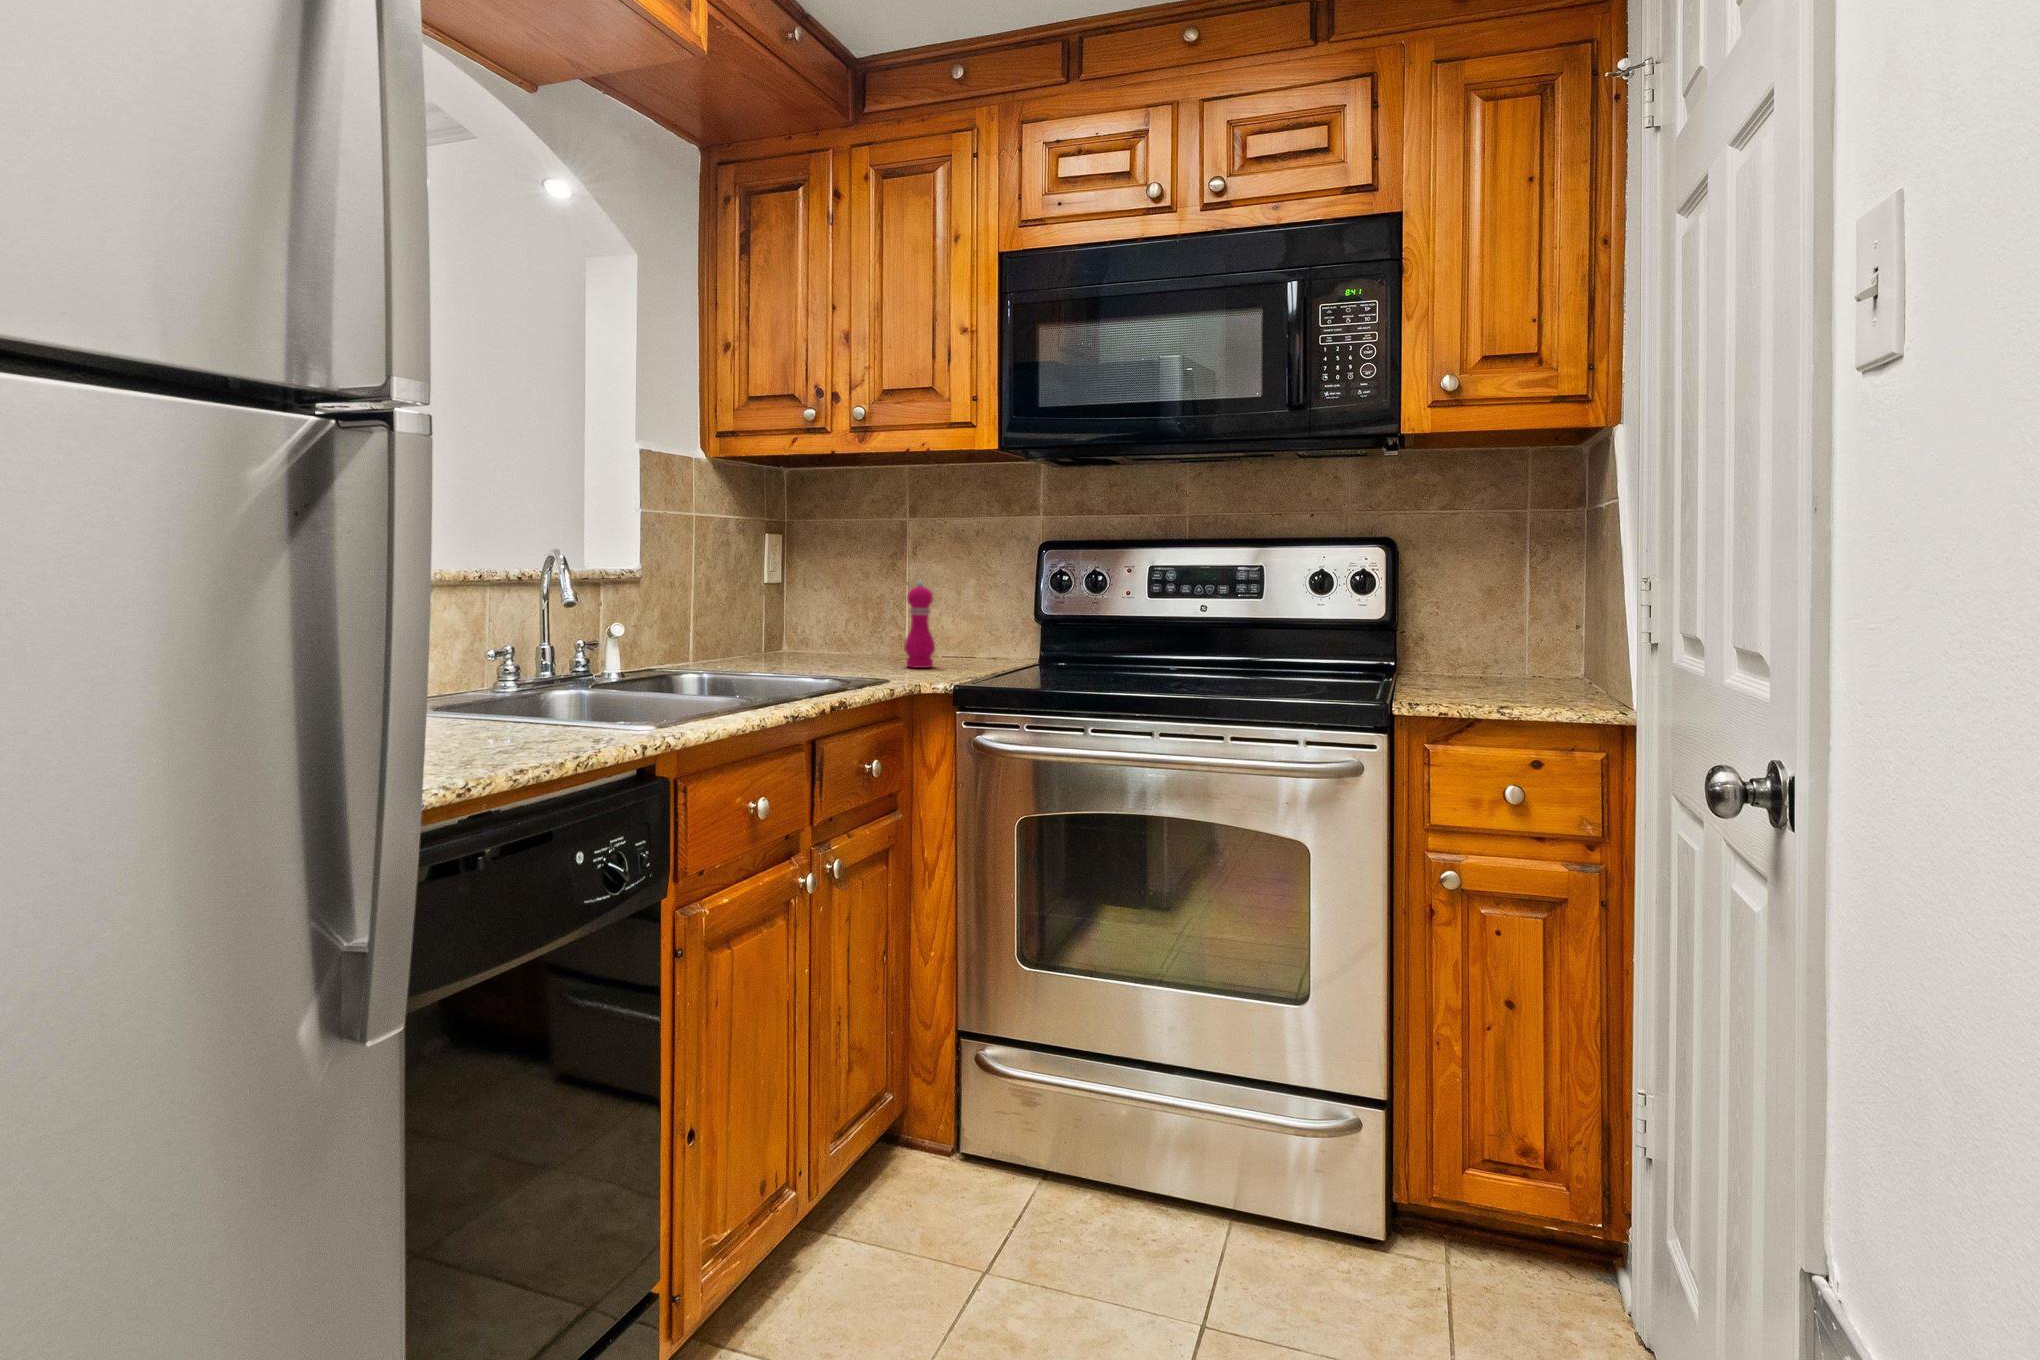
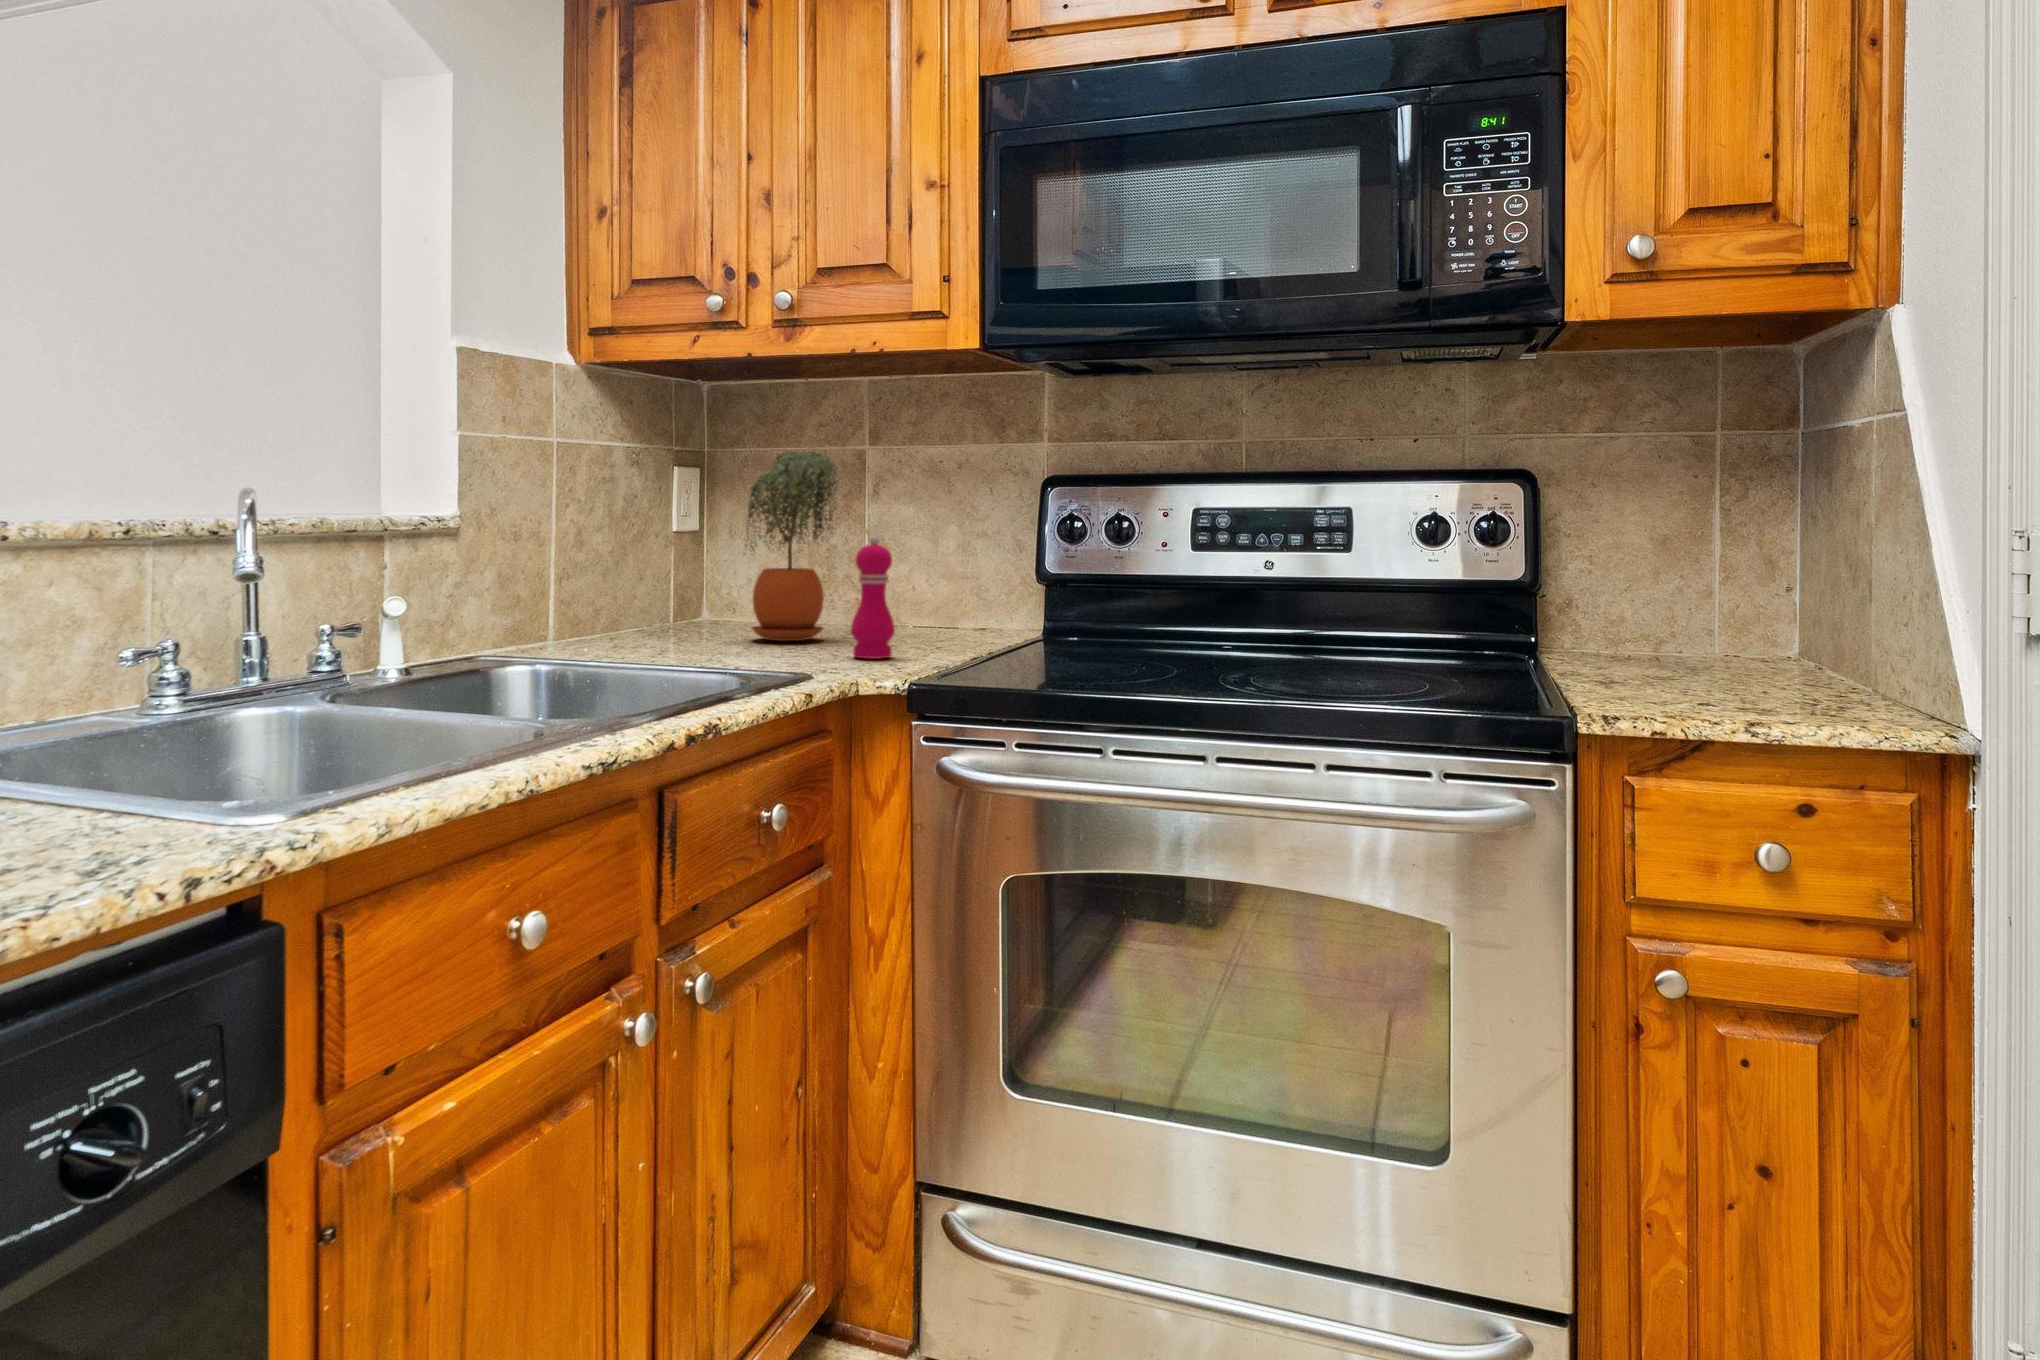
potted plant: none [819,517,892,657] -> present [746,452,837,641]

